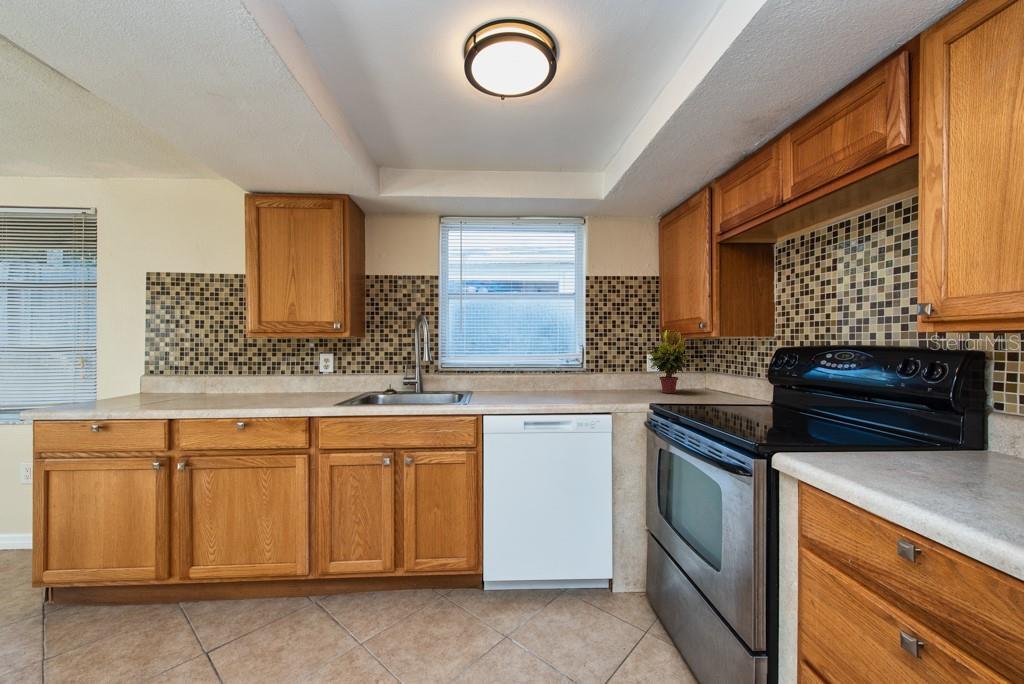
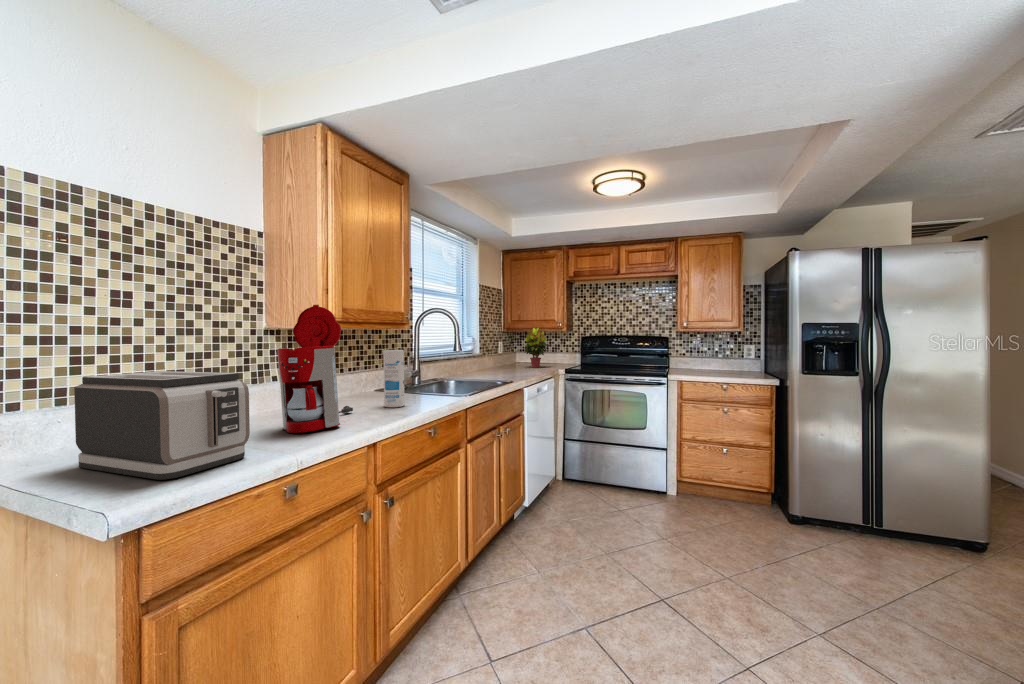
coffee maker: none [168,324,258,405] -> present [278,305,353,433]
canister: none [275,356,294,403] -> present [383,350,405,407]
toaster: none [66,362,163,410] -> present [74,371,250,480]

